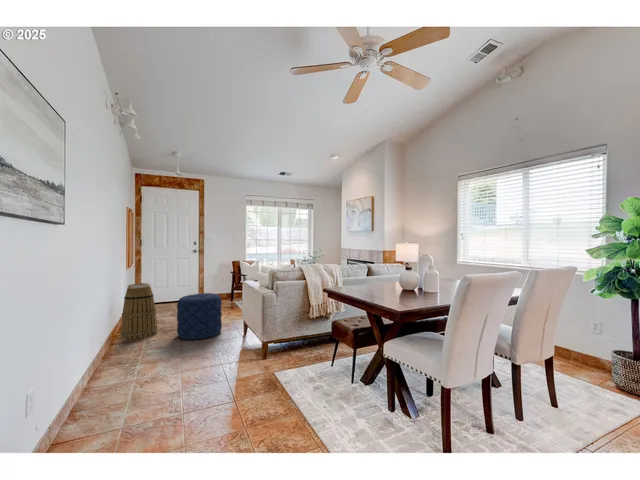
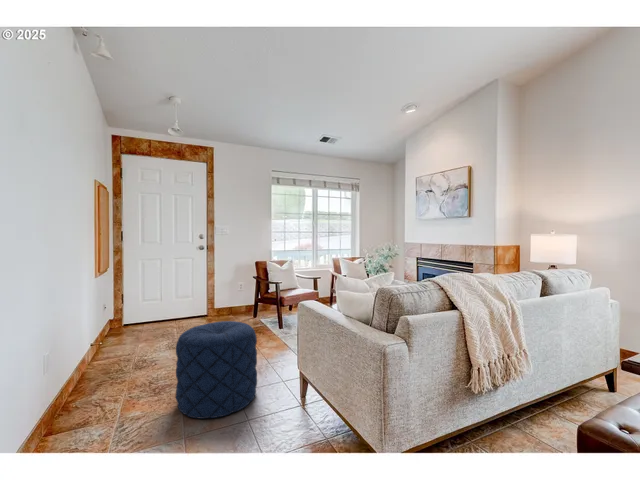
basket: present [121,283,158,339] -> none [69,304,141,416]

